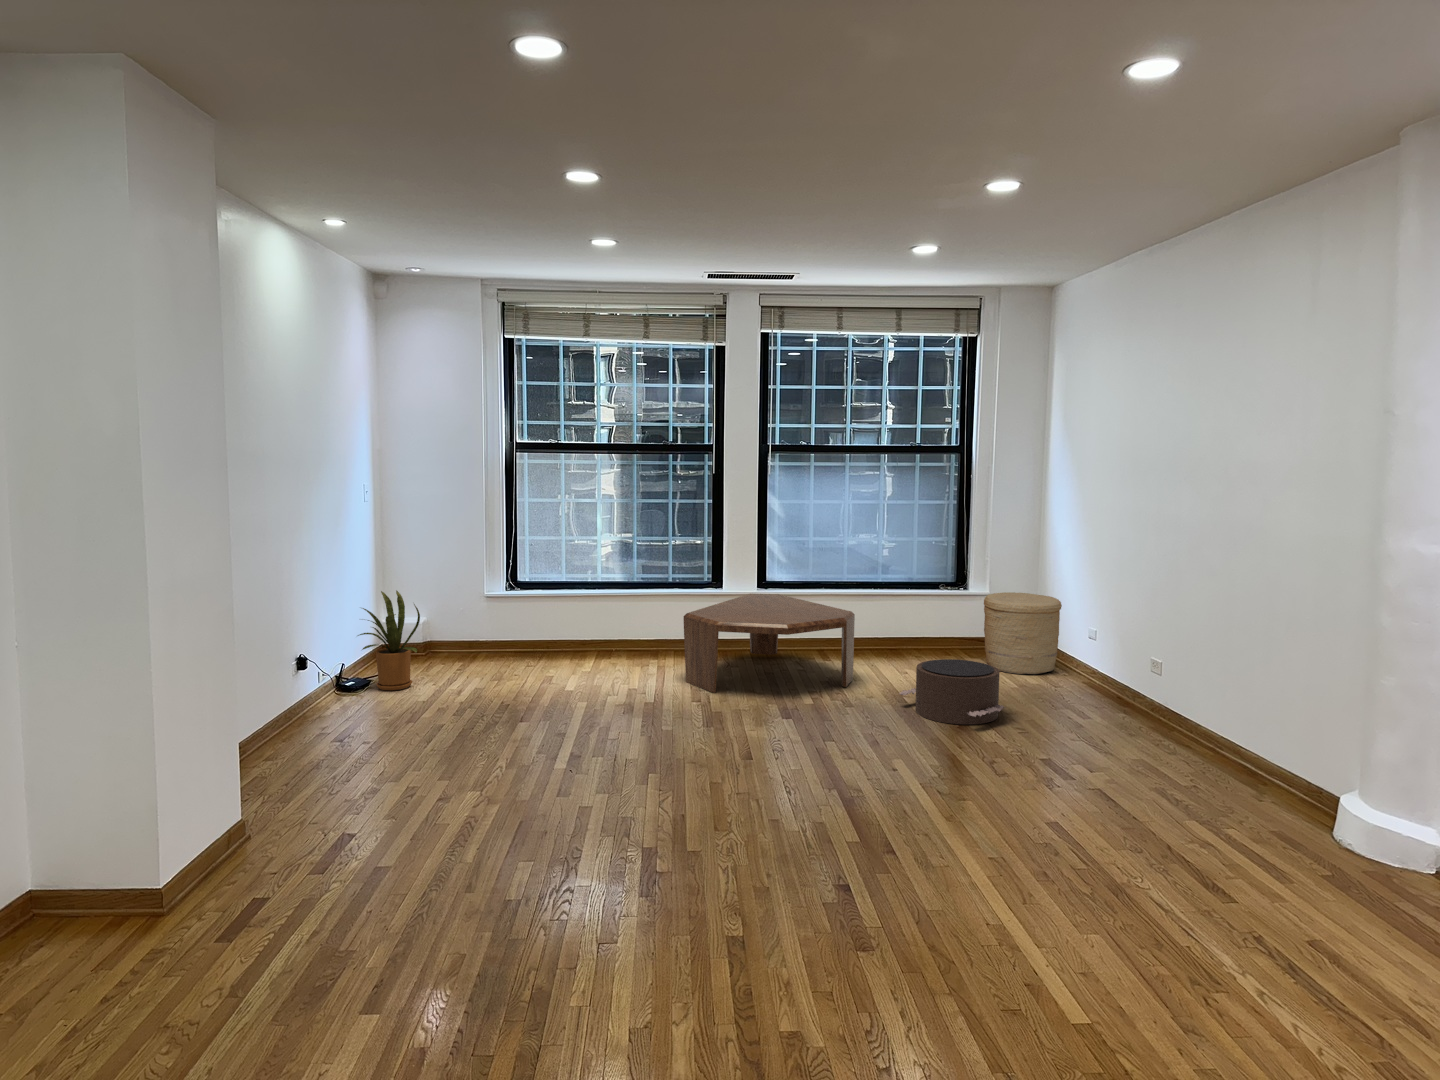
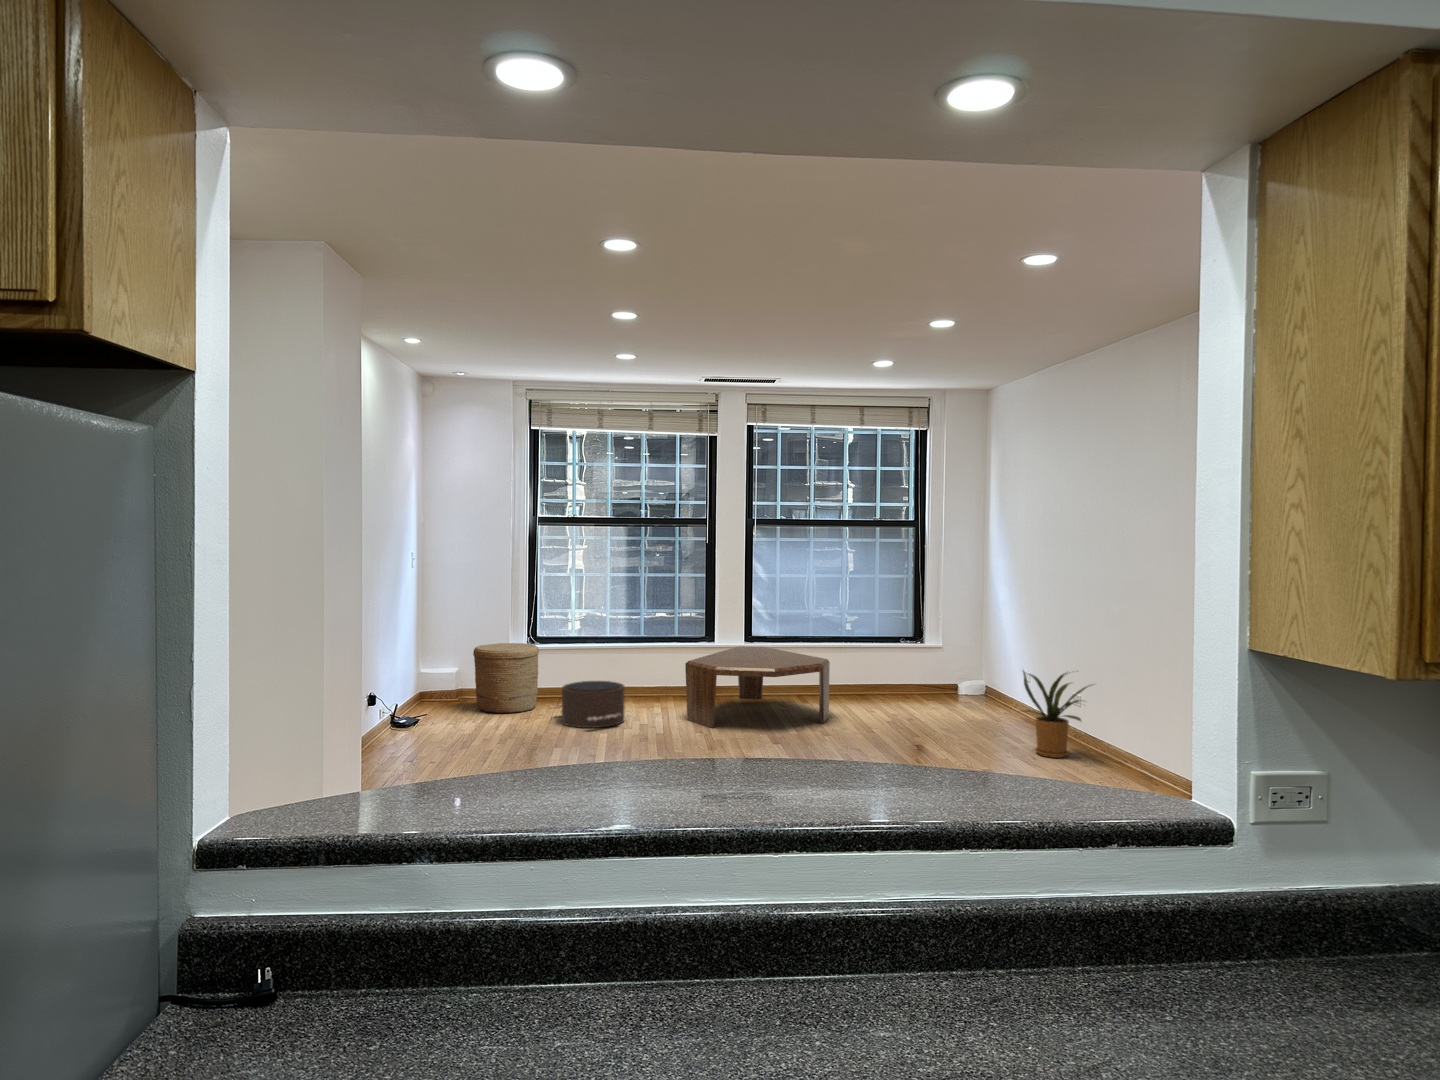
house plant: present [358,591,420,690] -> present [1023,671,1090,758]
woven basket: present [984,592,1062,674] -> present [473,643,539,713]
pouf: present [899,659,1004,725] -> present [555,681,624,728]

